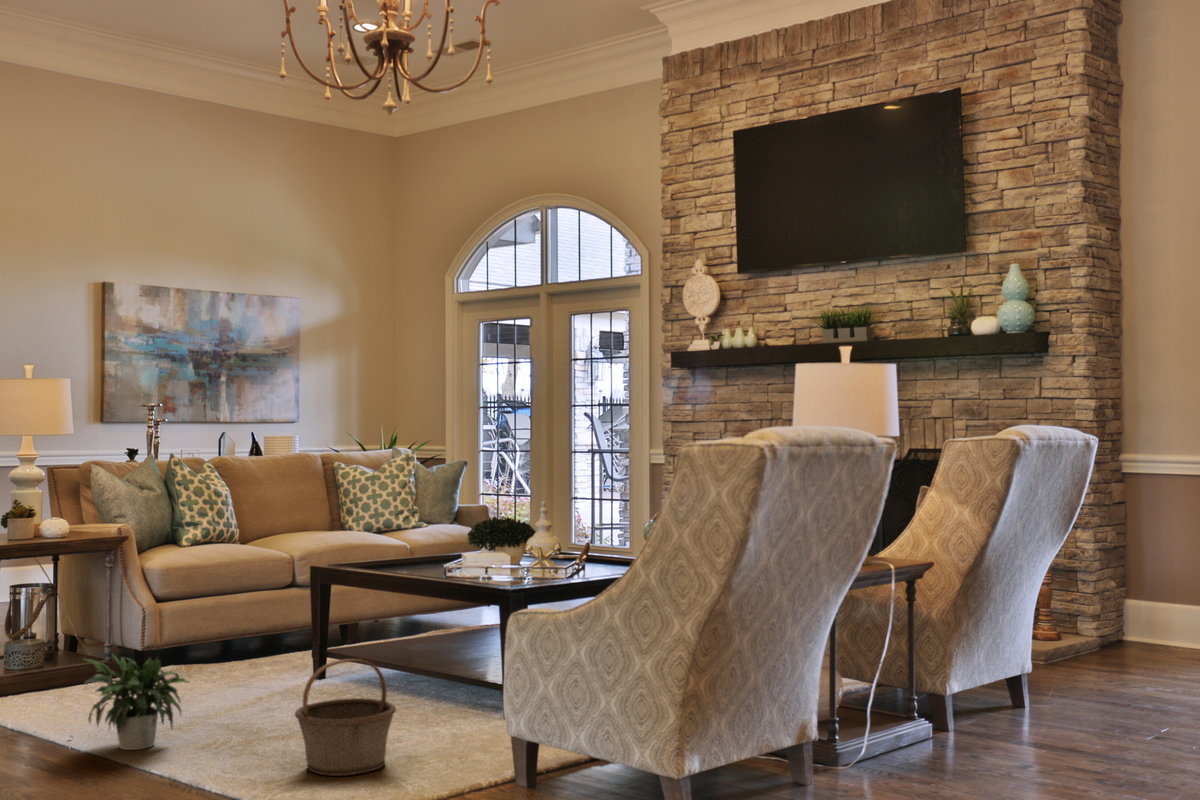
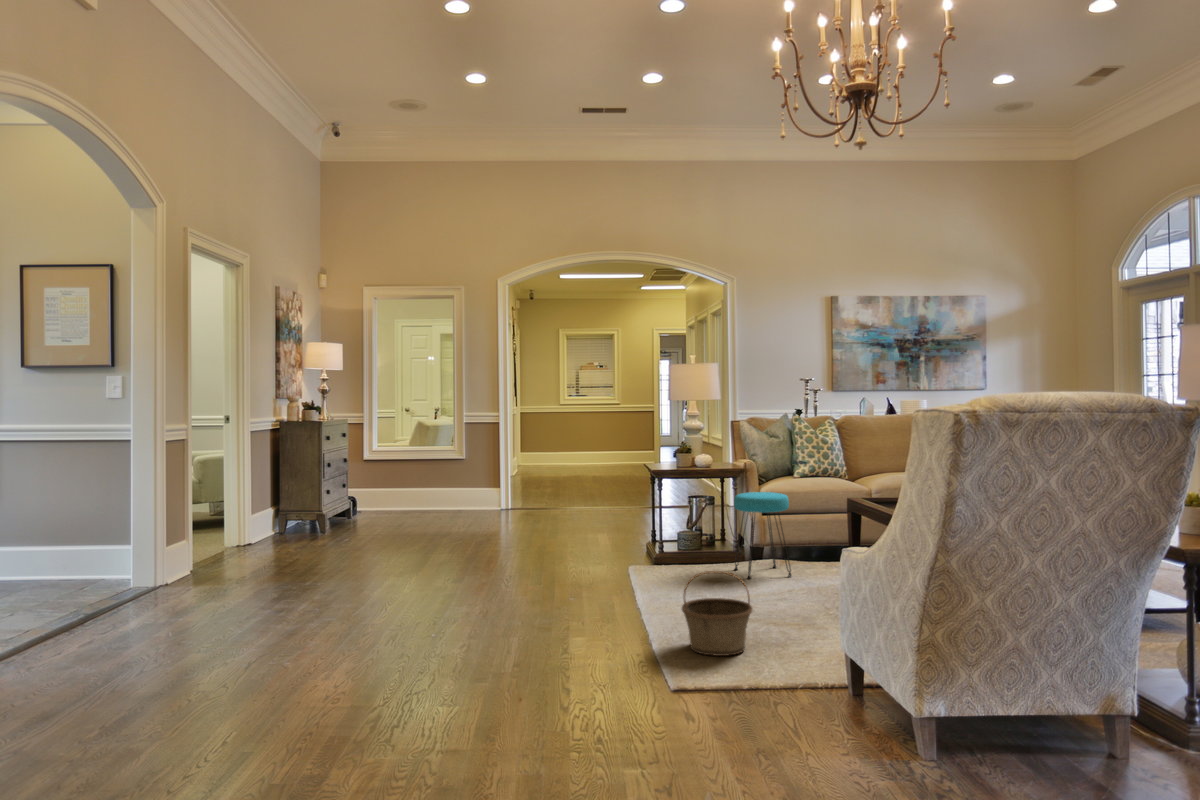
stool: none [160,565,257,693] -> present [734,492,791,578]
potted plant: present [70,655,189,750] -> none [617,543,675,607]

